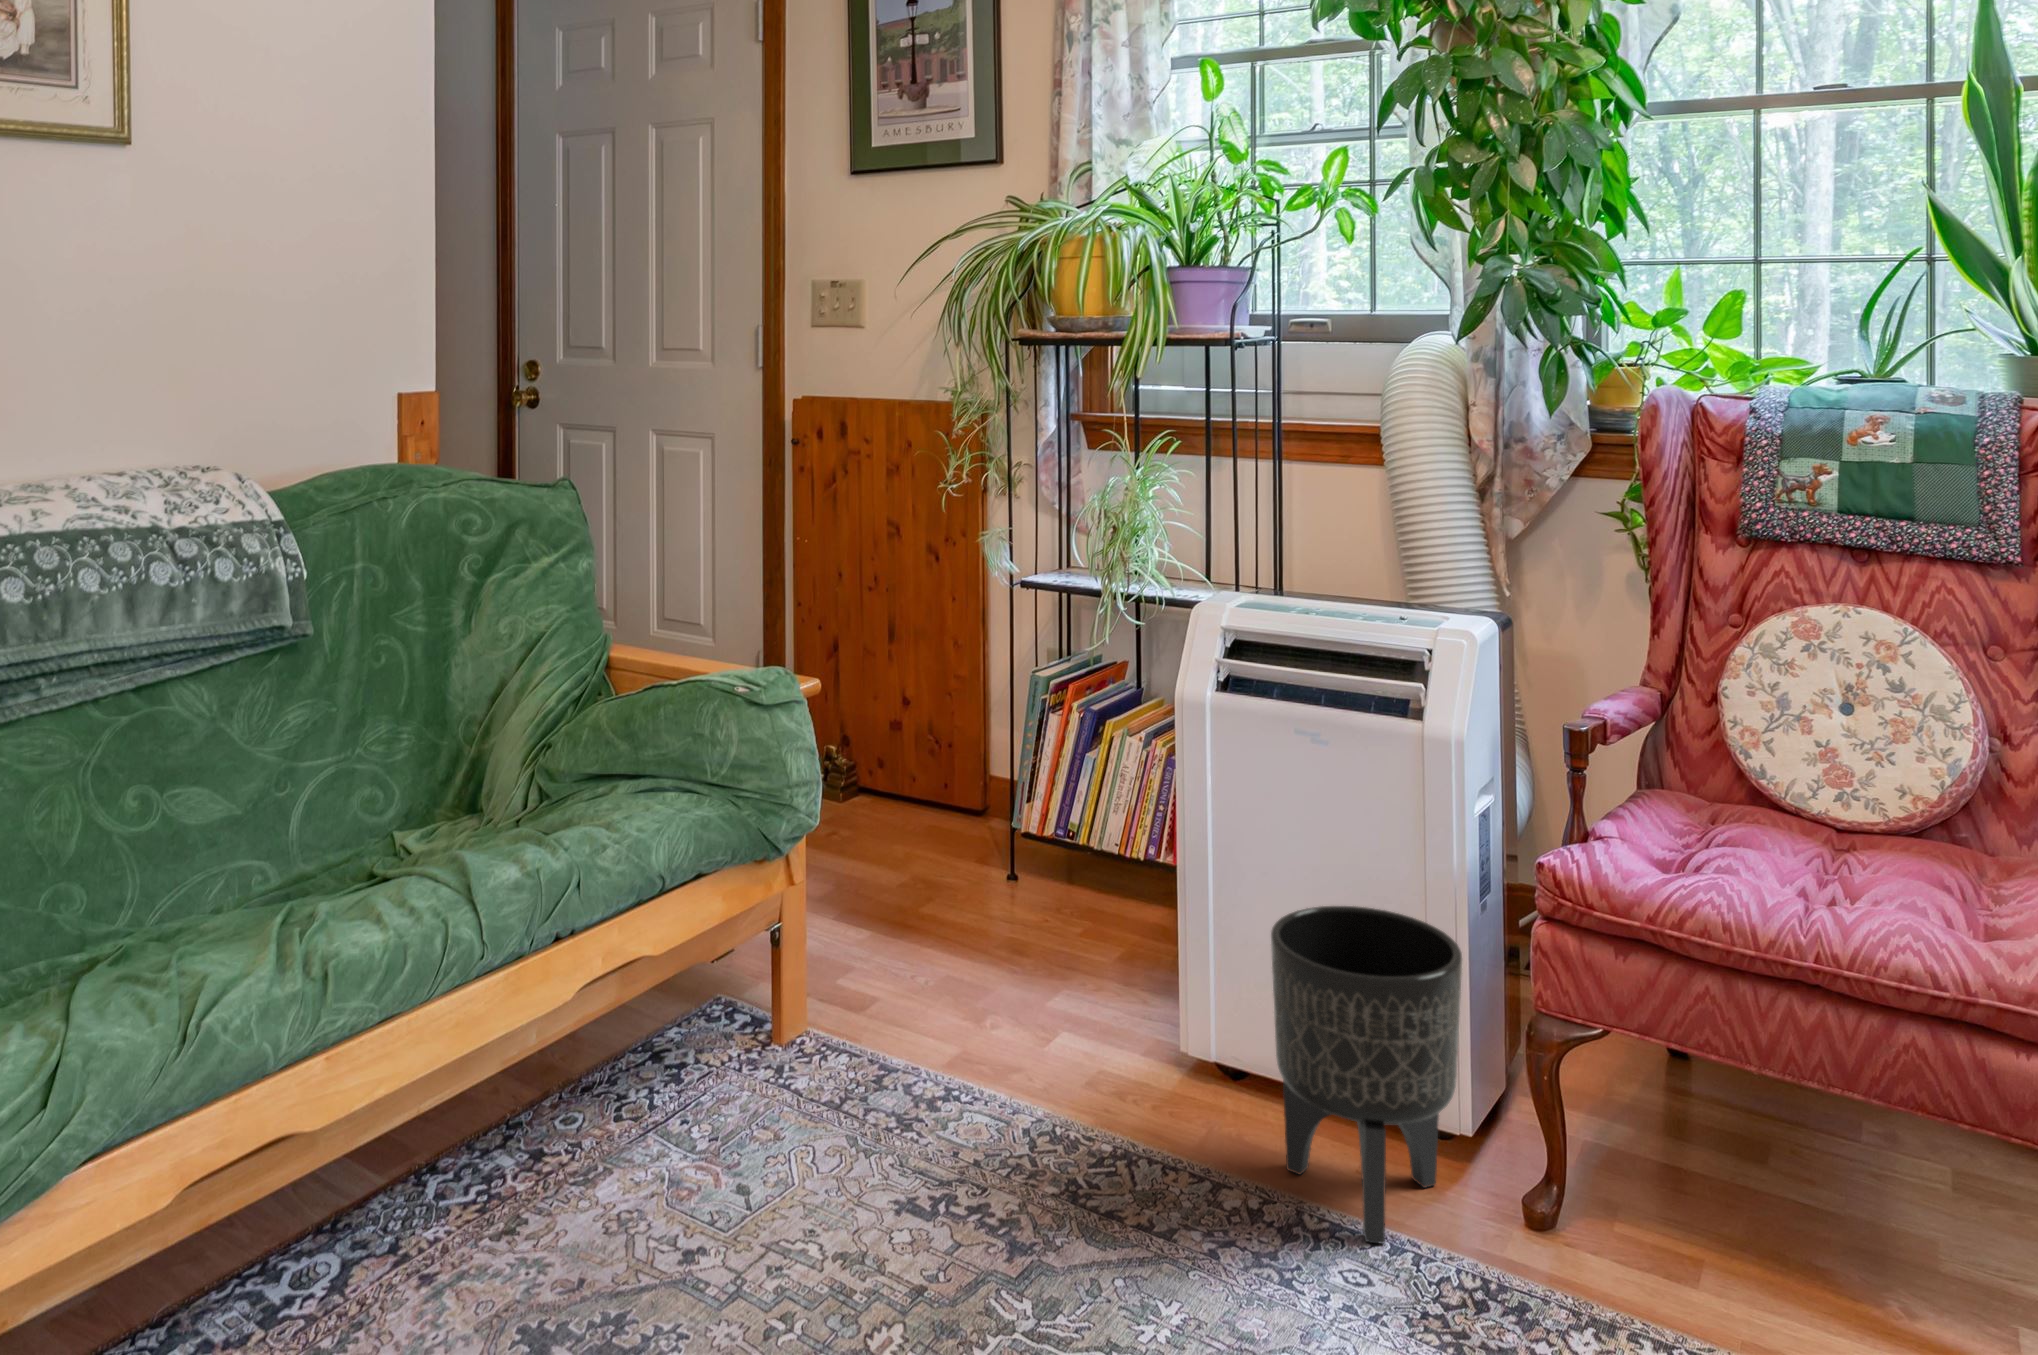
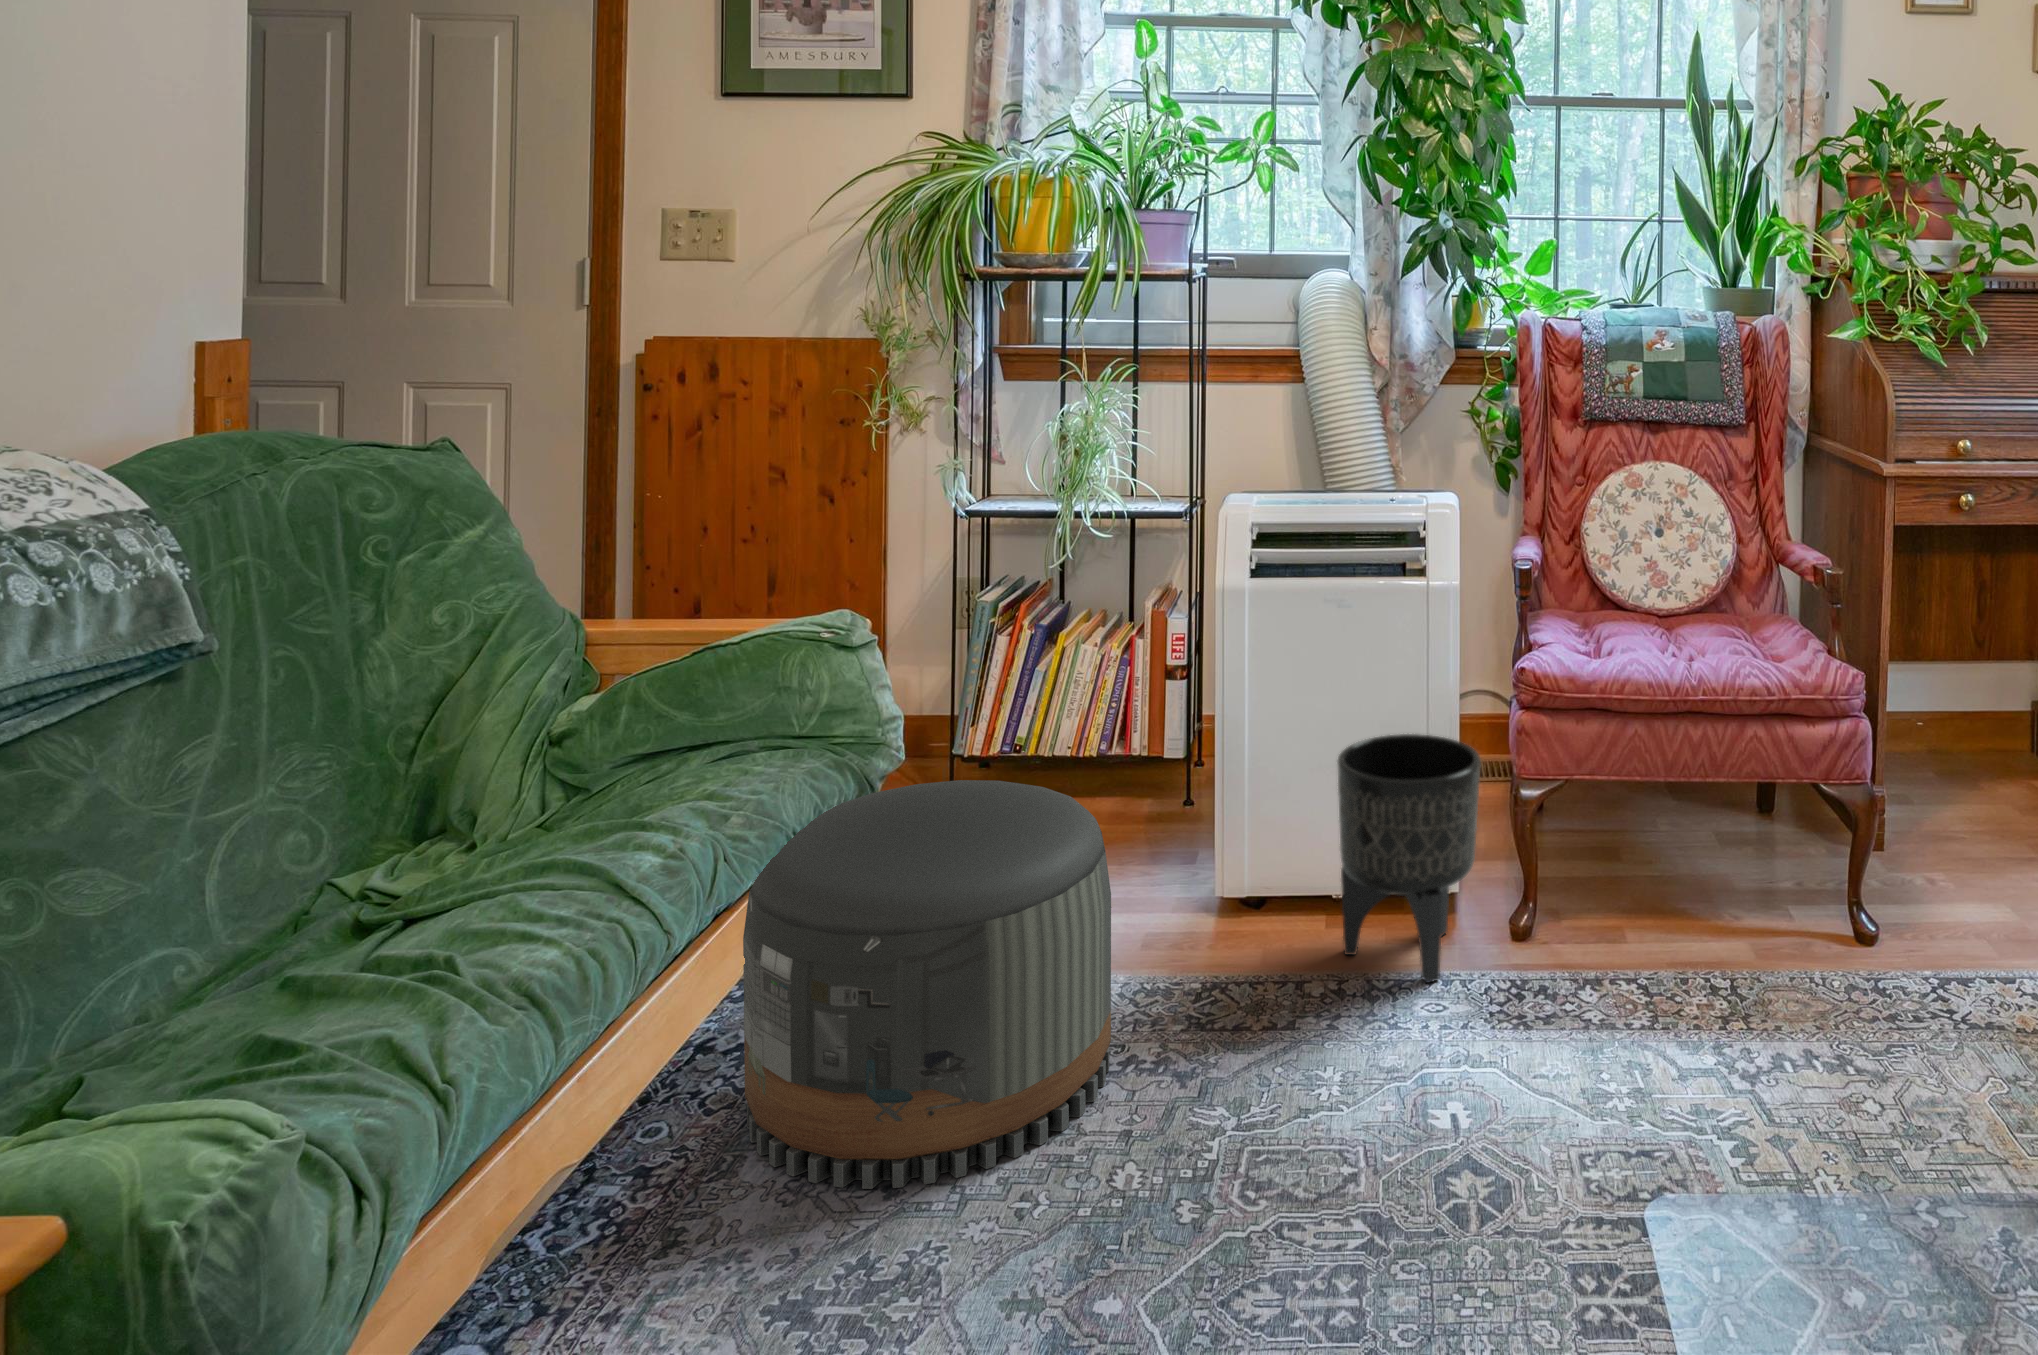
pouf: none [617,849,970,1273] -> present [743,780,1111,1189]

